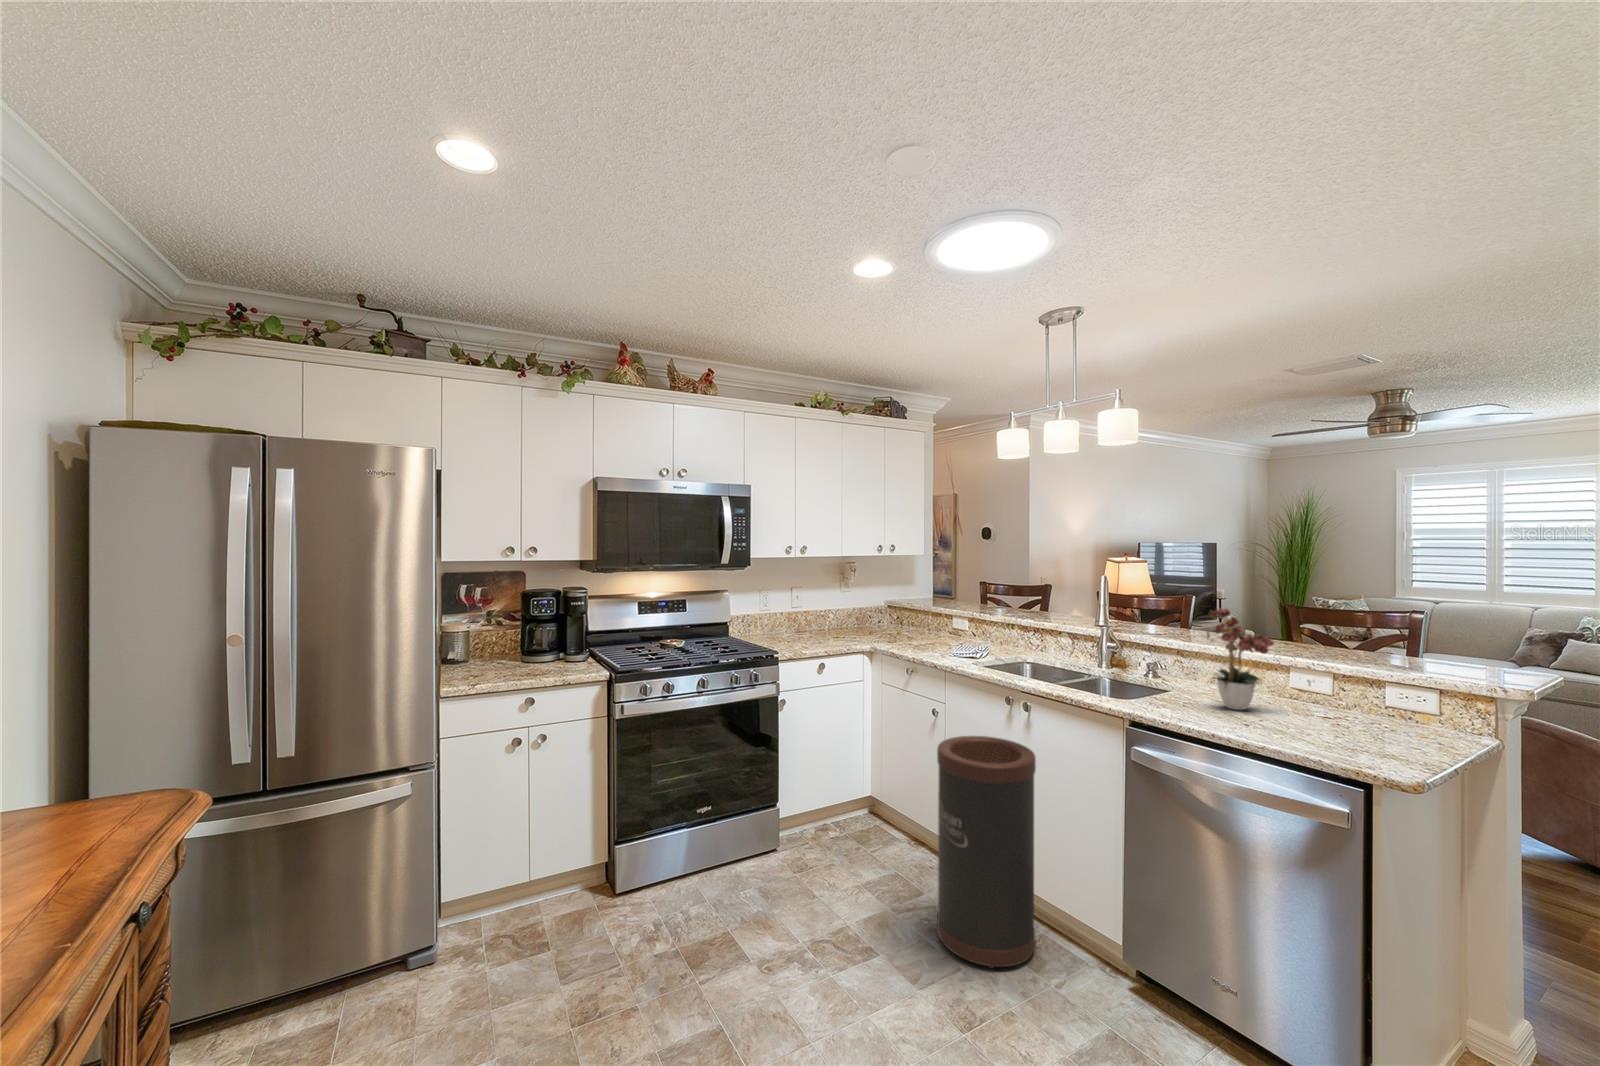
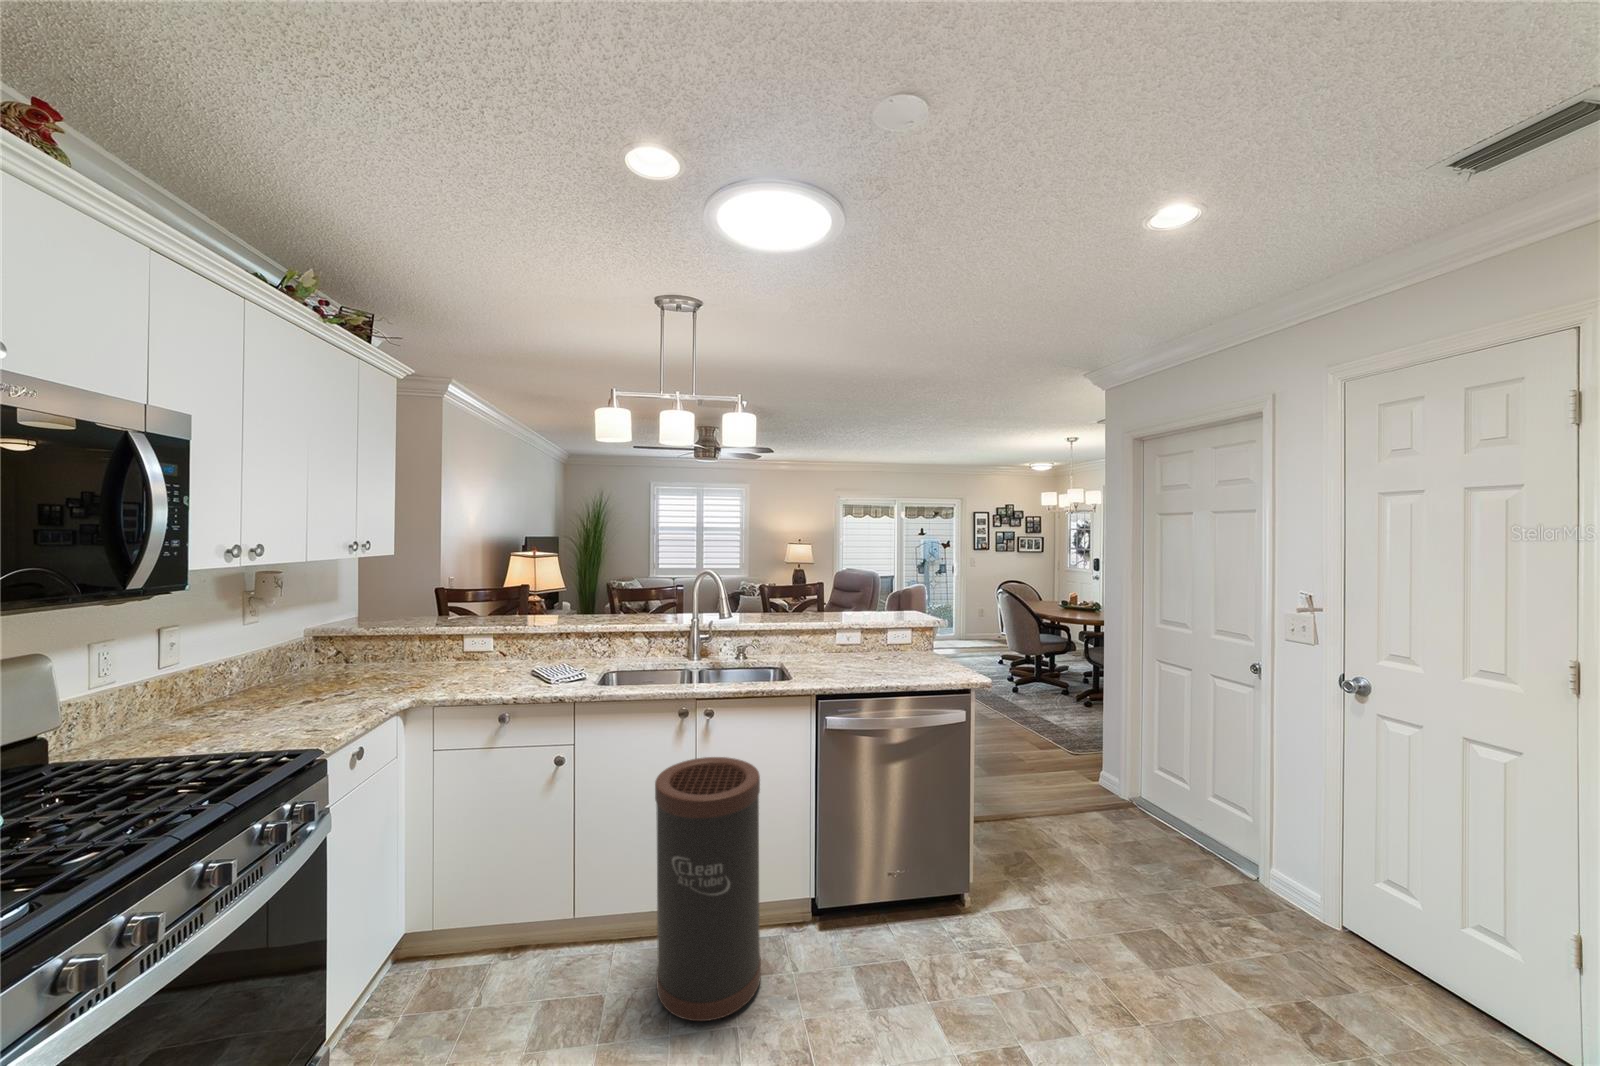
flower arrangement: present [1207,608,1274,710] -> none [818,589,857,668]

